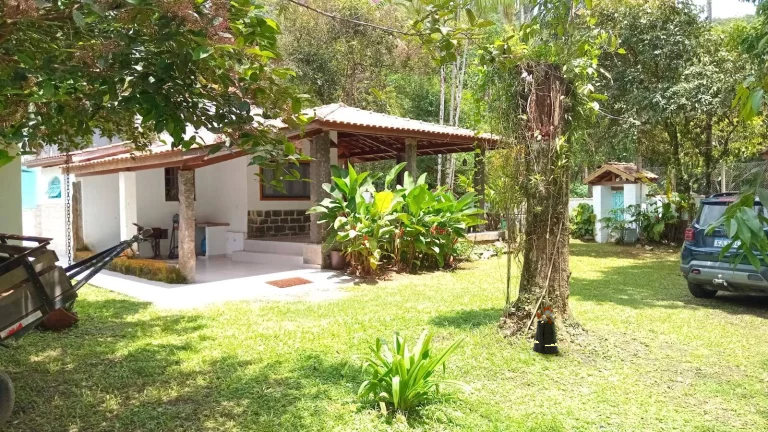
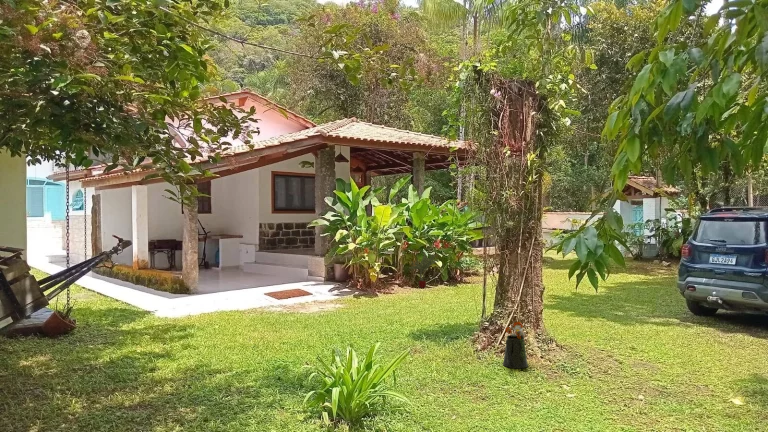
potted tree: none [408,236,434,274] -> present [410,250,435,288]

